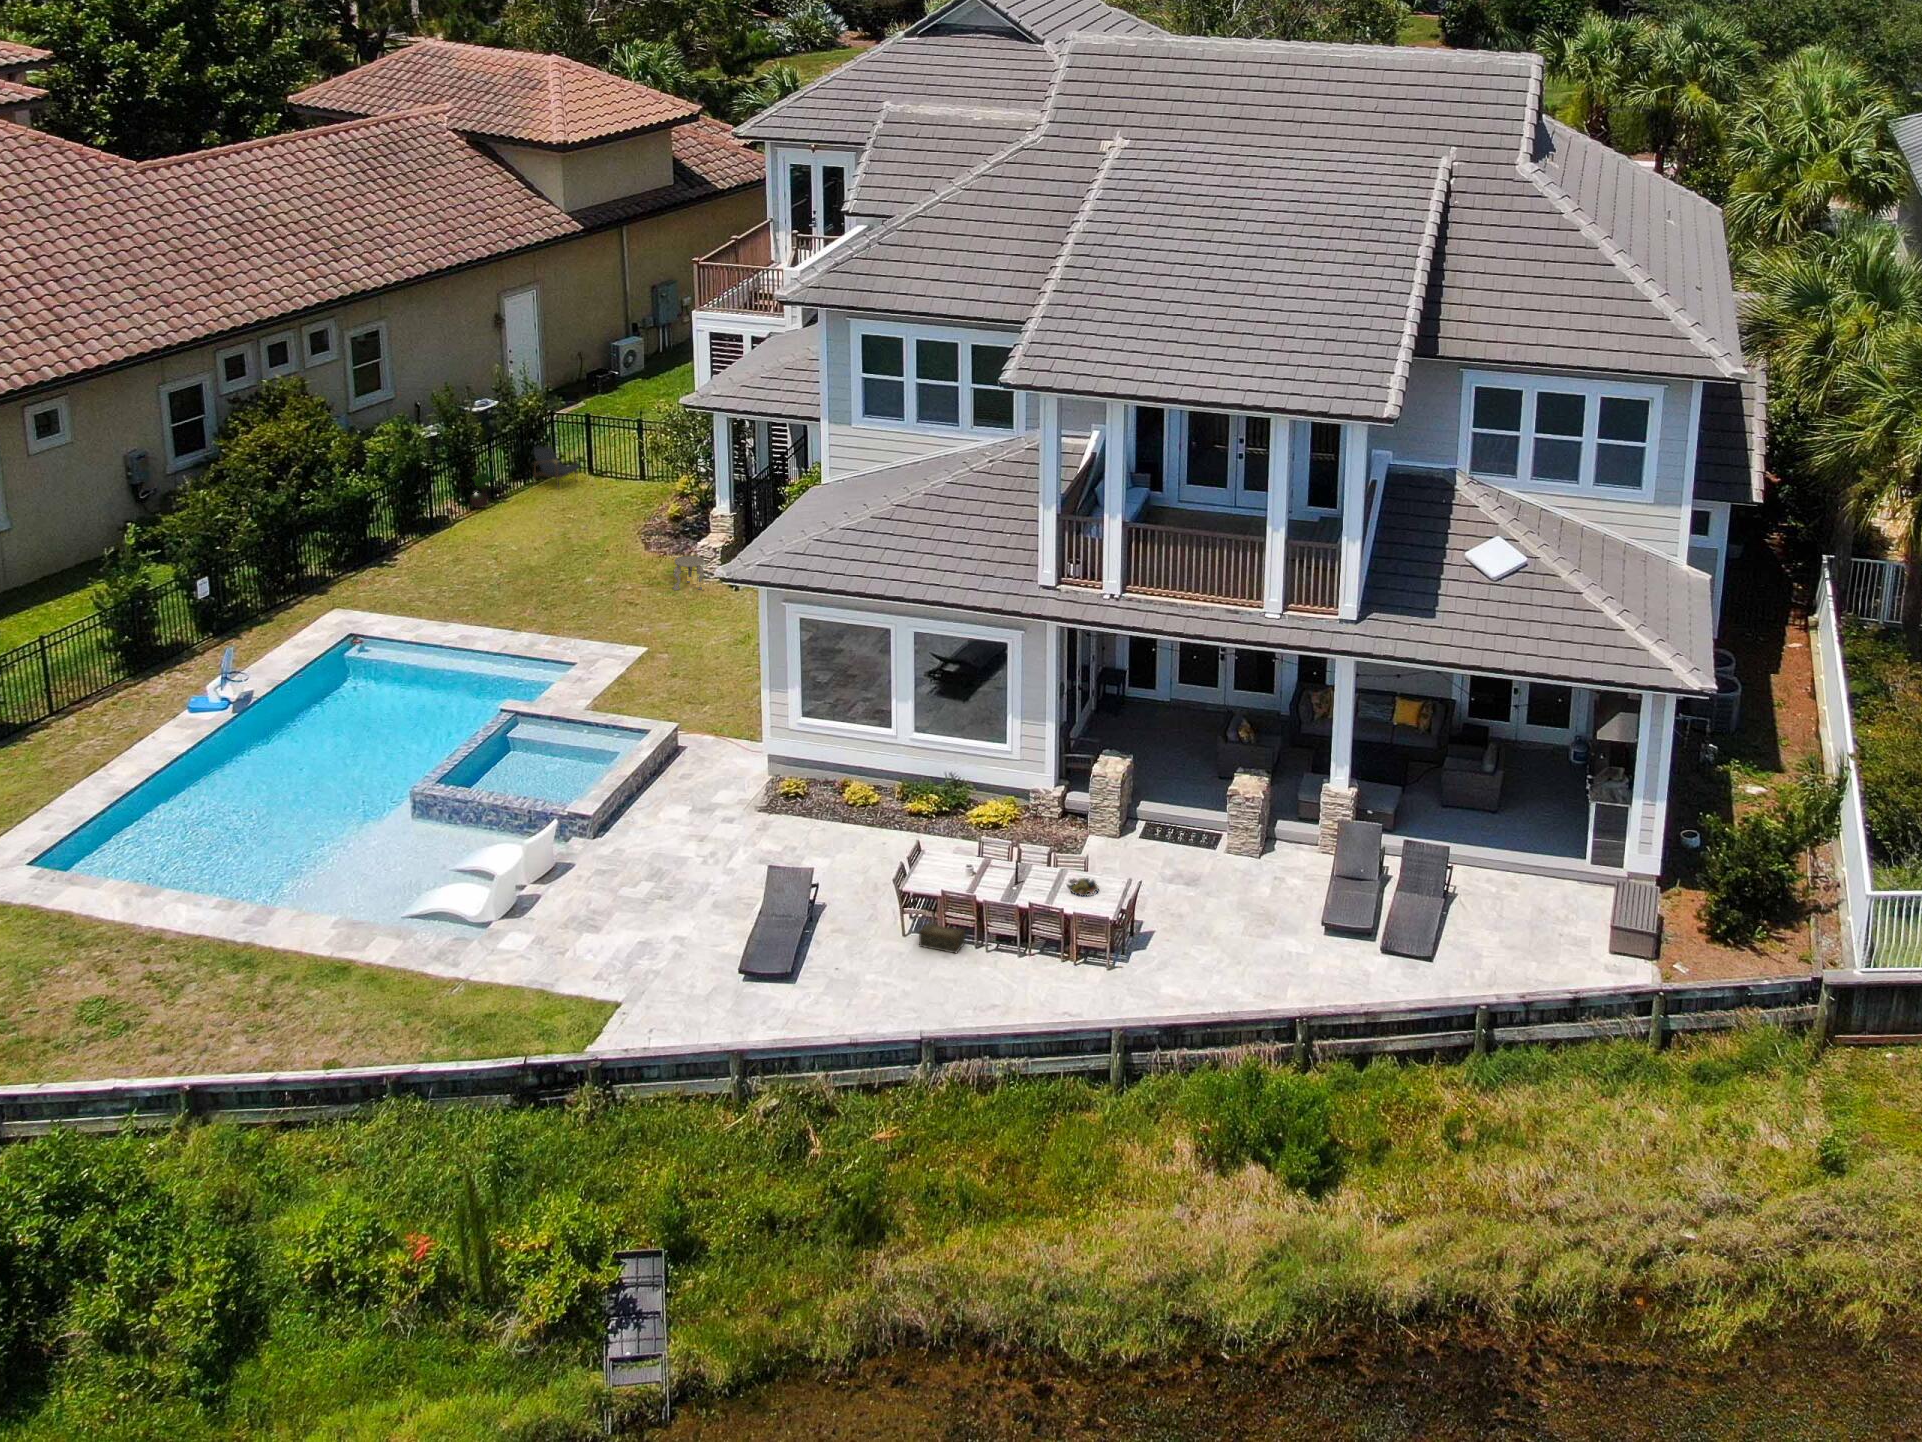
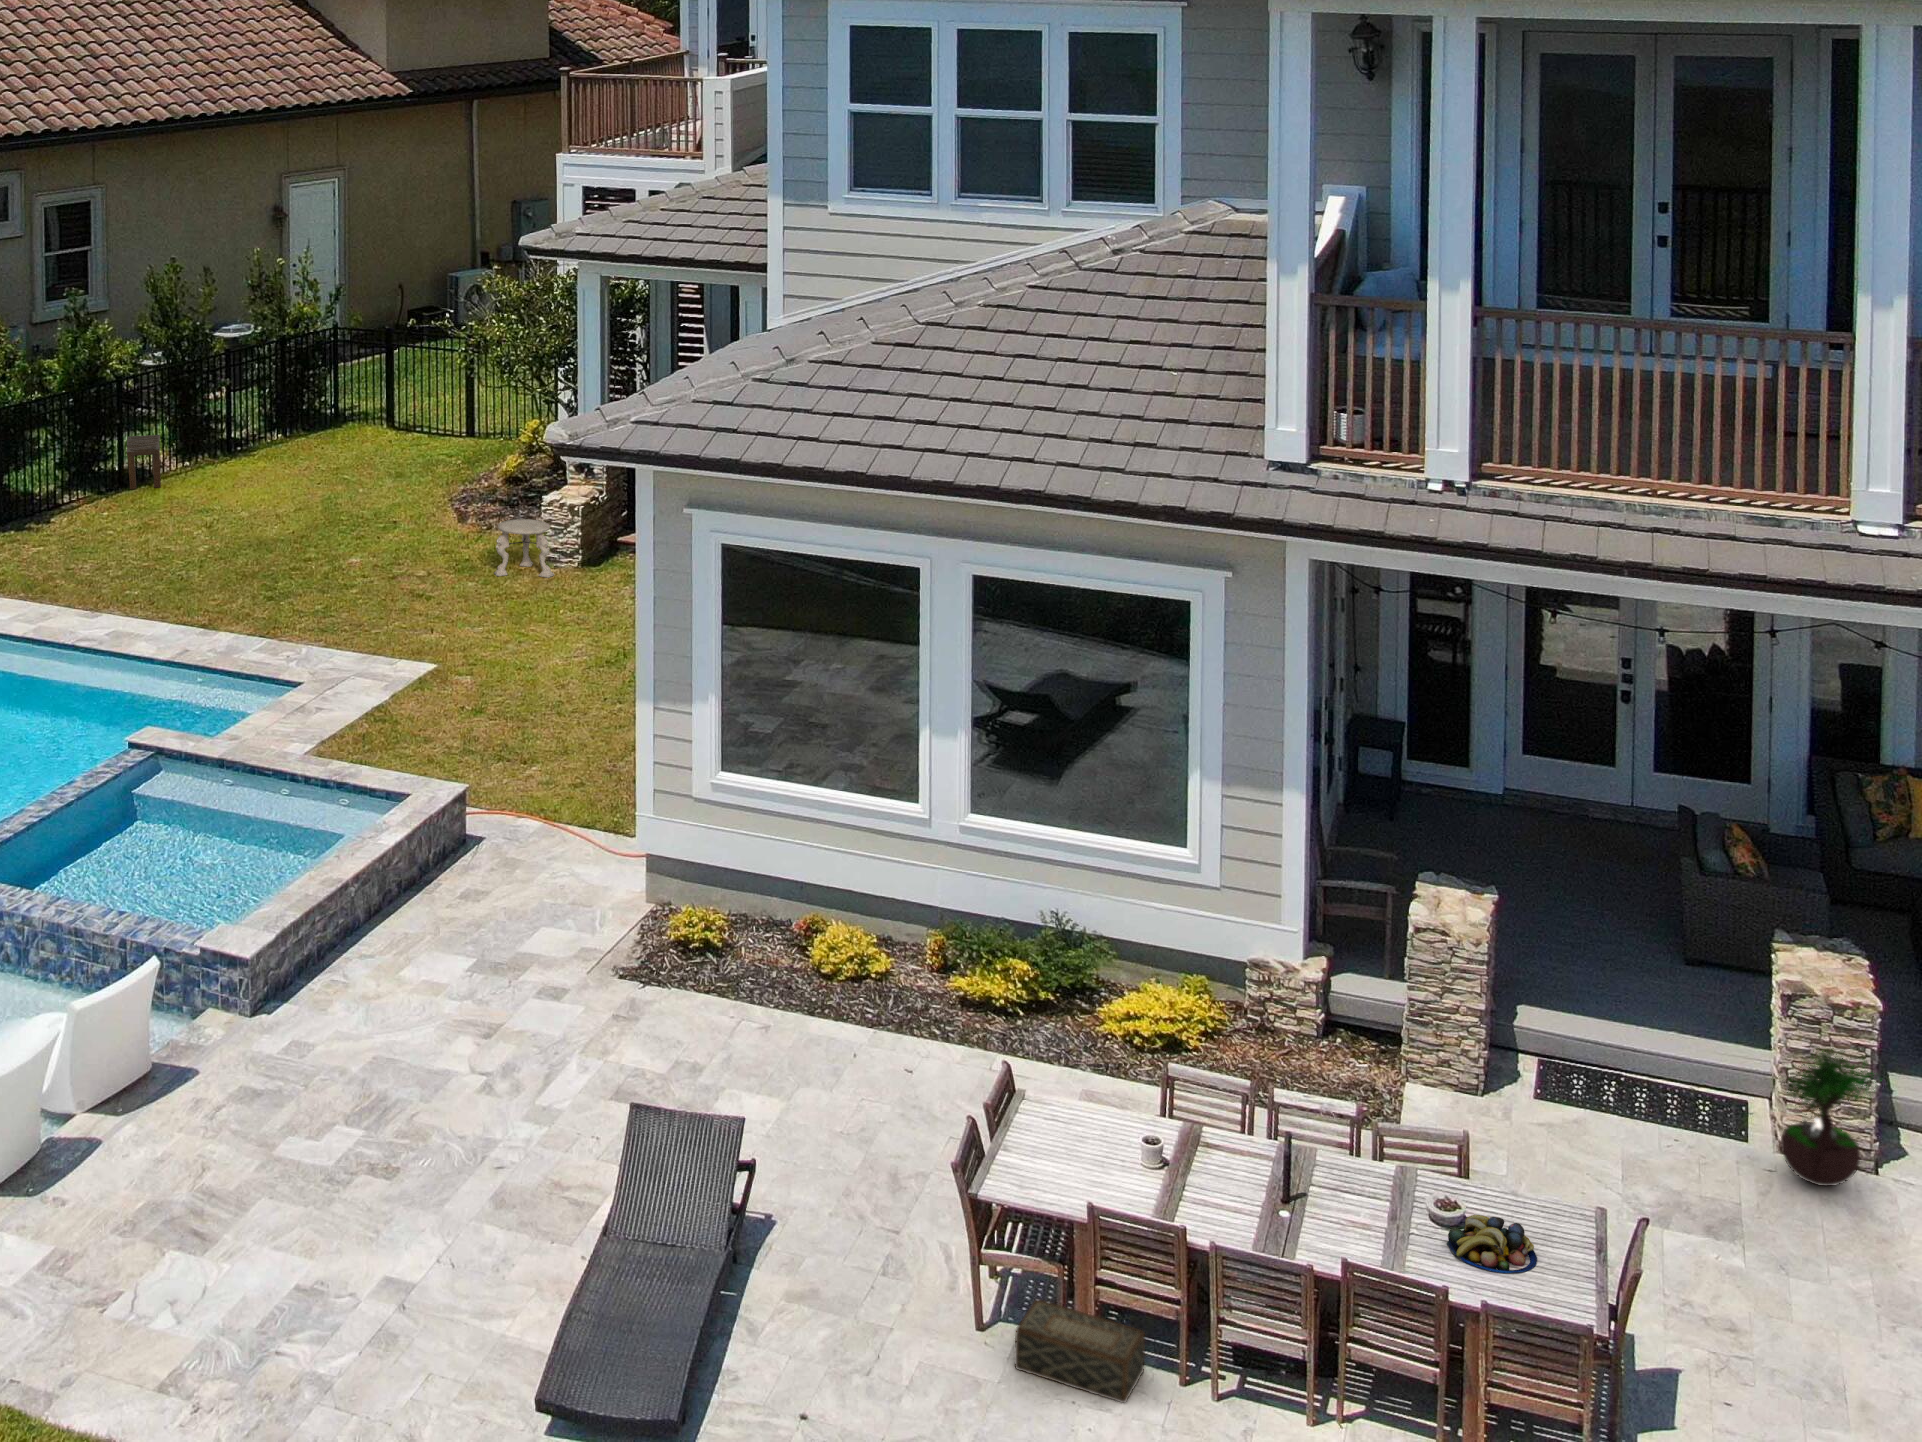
lounge chair: present [534,445,580,487] -> none [299,368,376,444]
potted tree: present [470,473,491,508] -> present [1774,1049,1876,1186]
bench: none [427,494,453,532] -> present [127,435,161,489]

